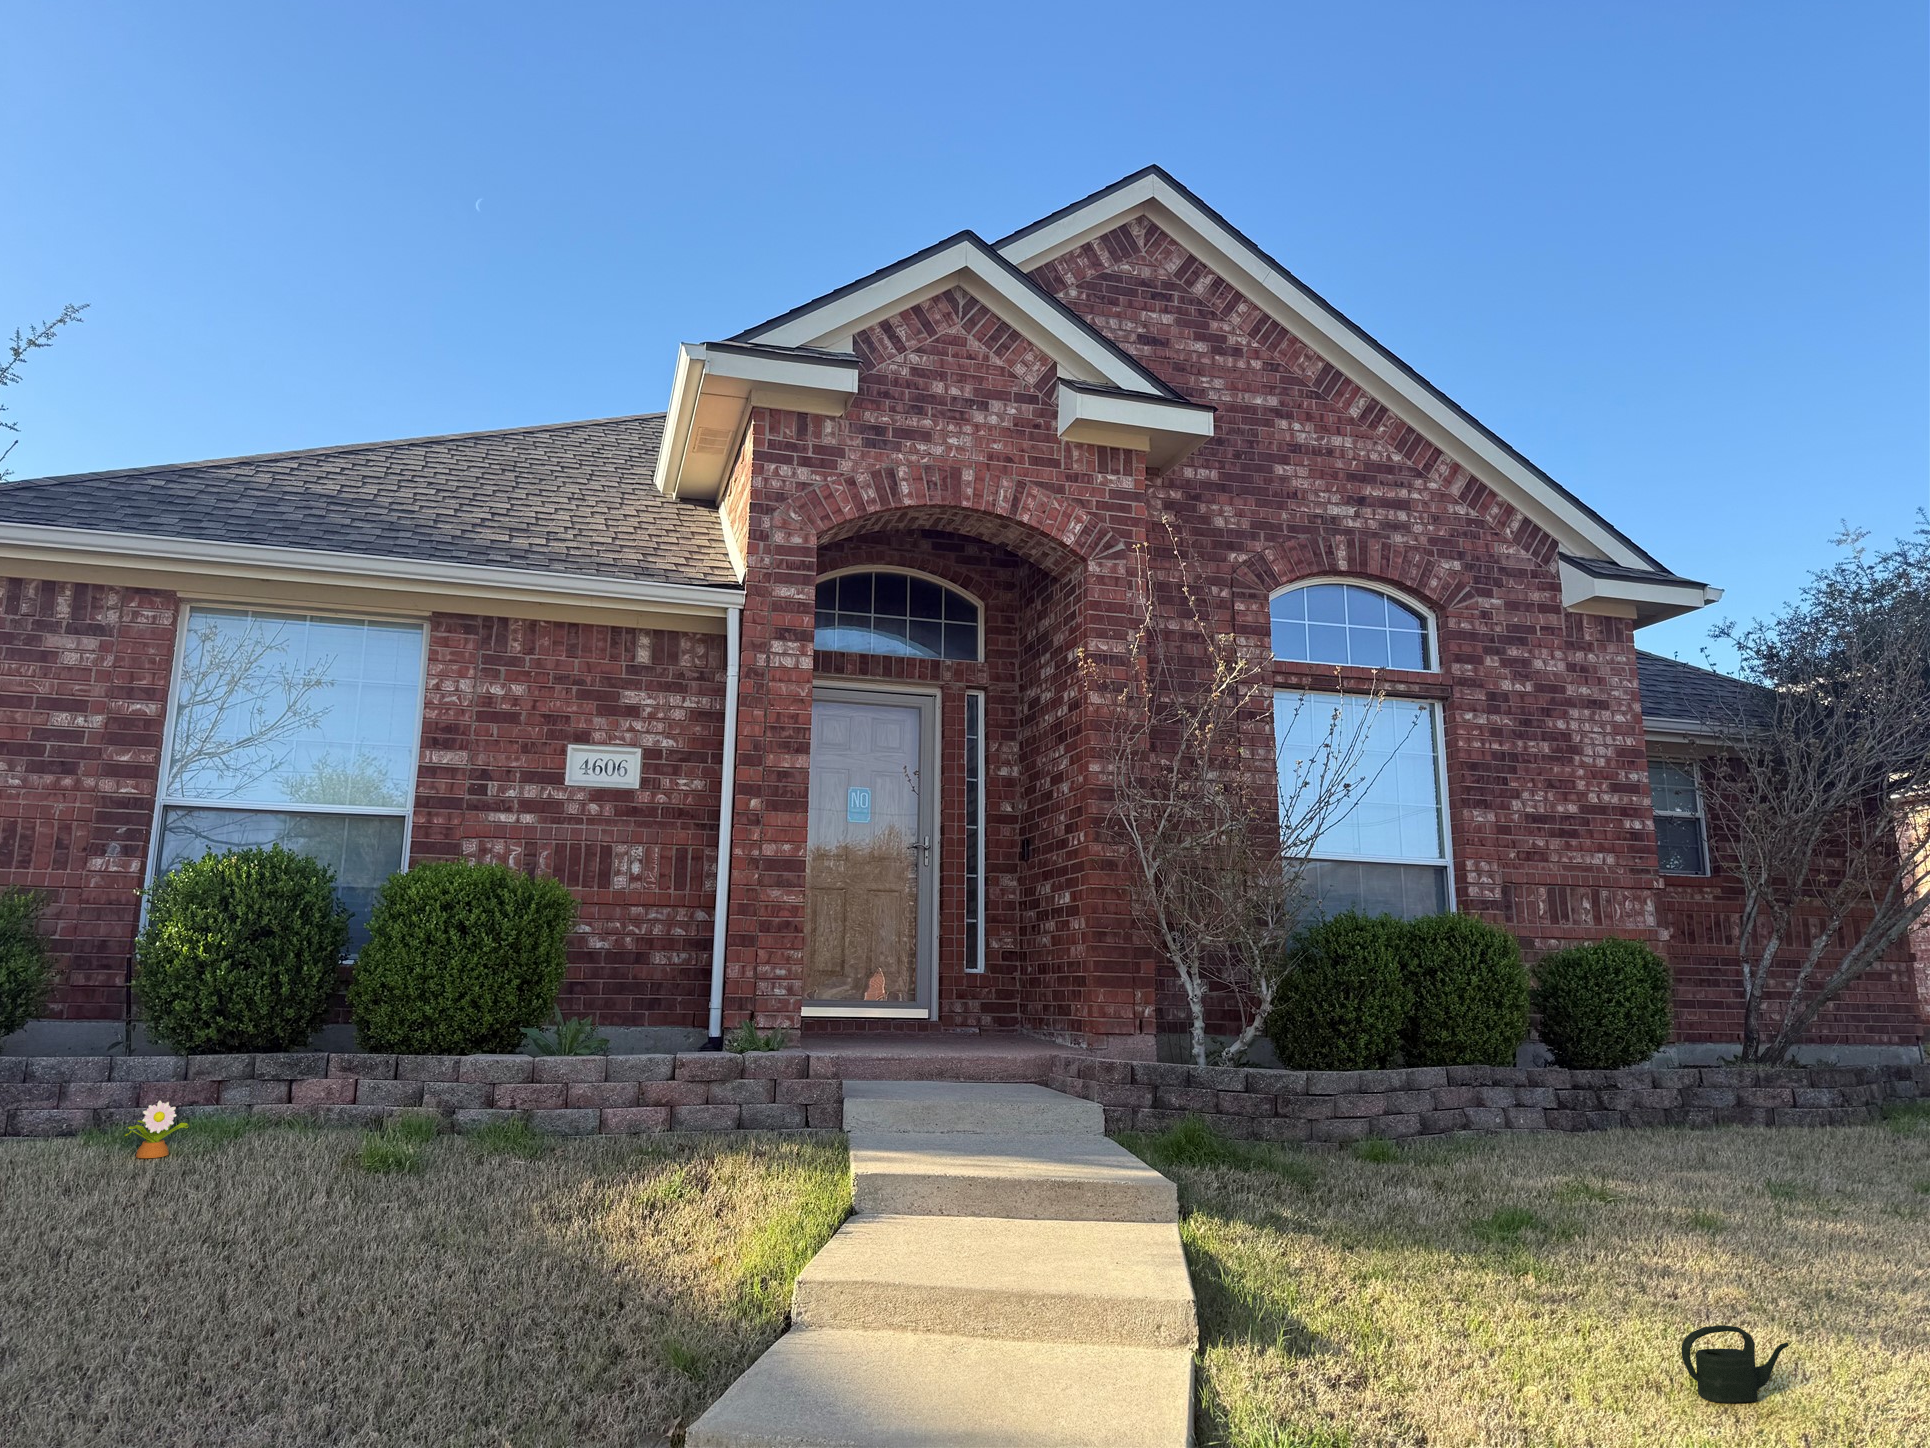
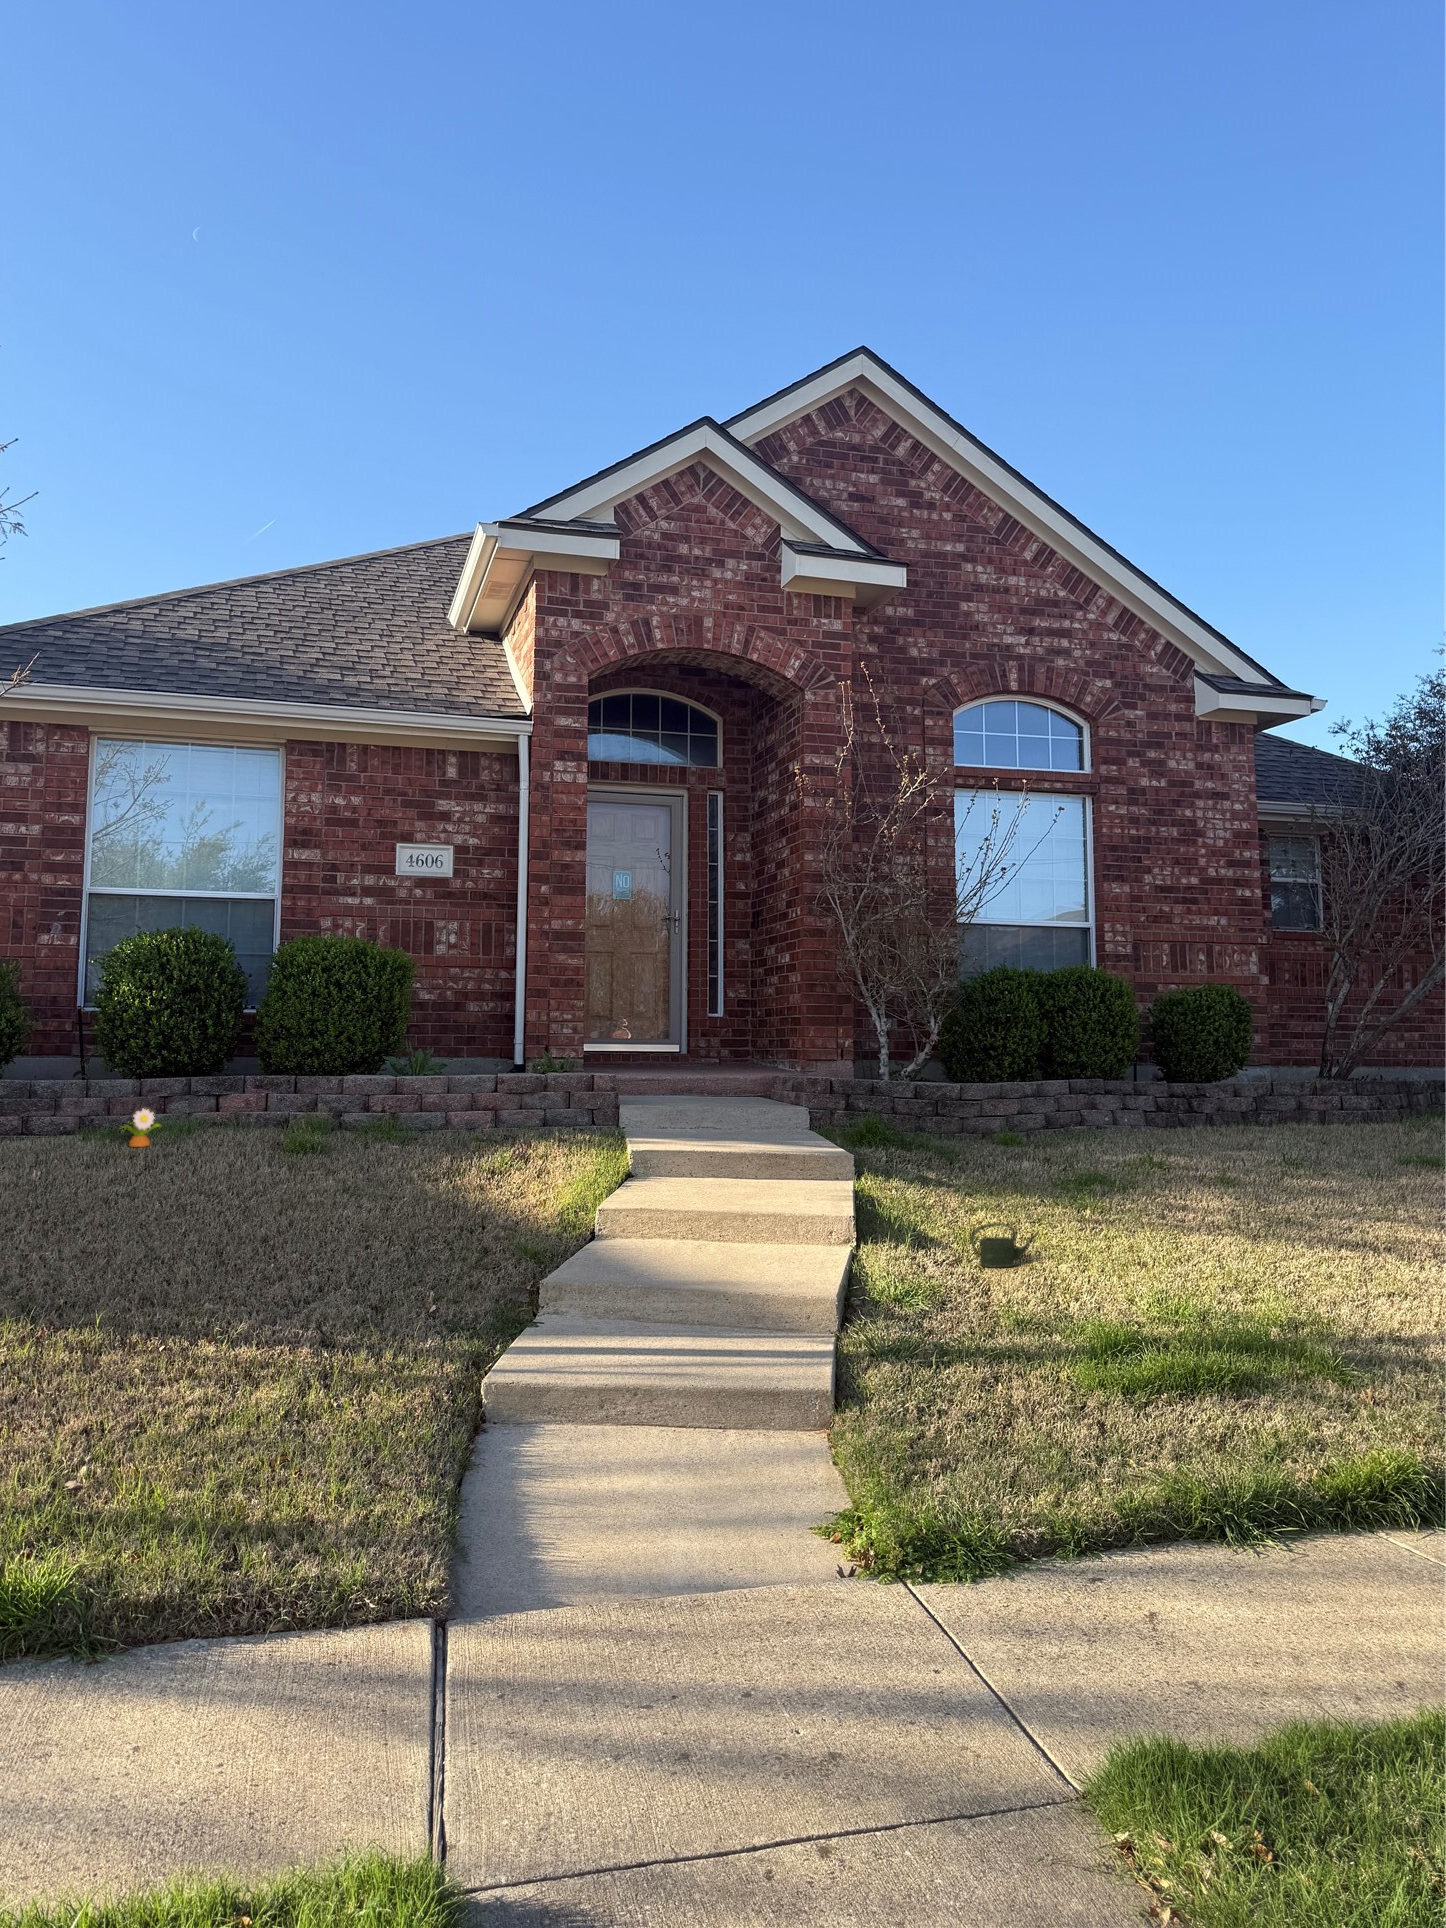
watering can: present [1681,1325,1788,1403] -> present [970,1223,1038,1268]

